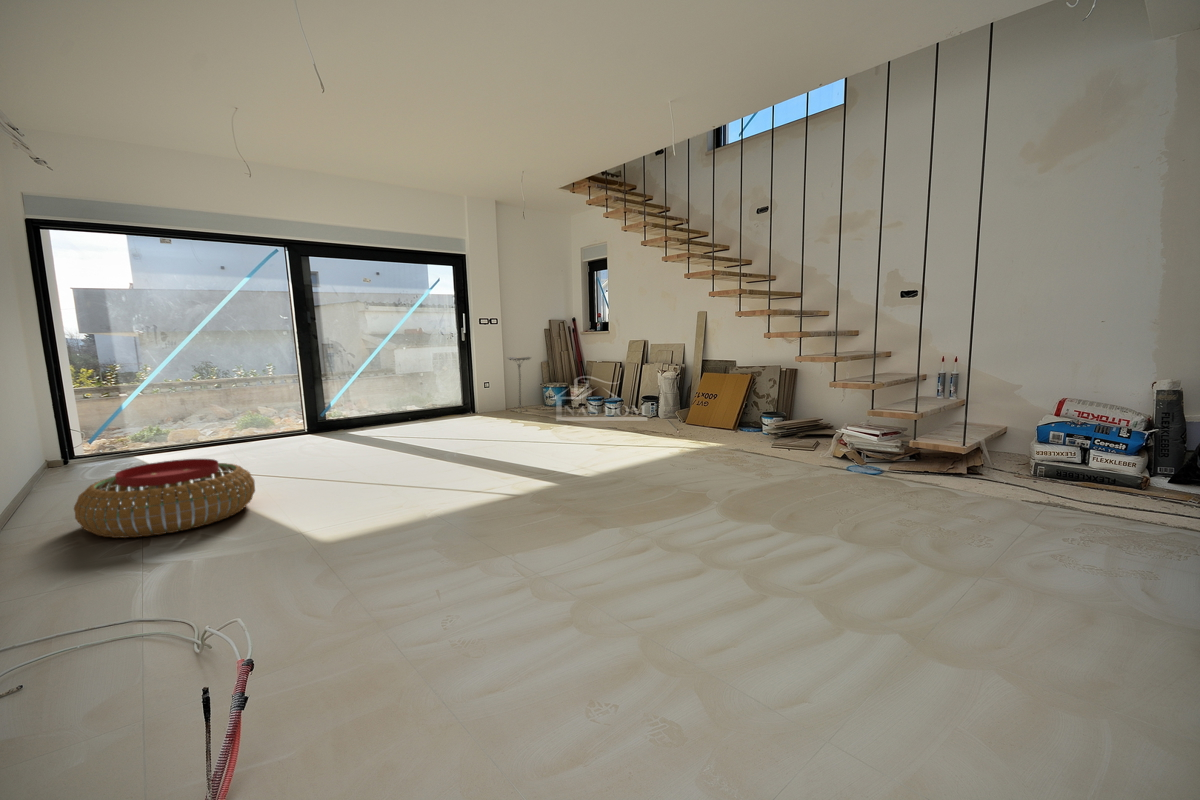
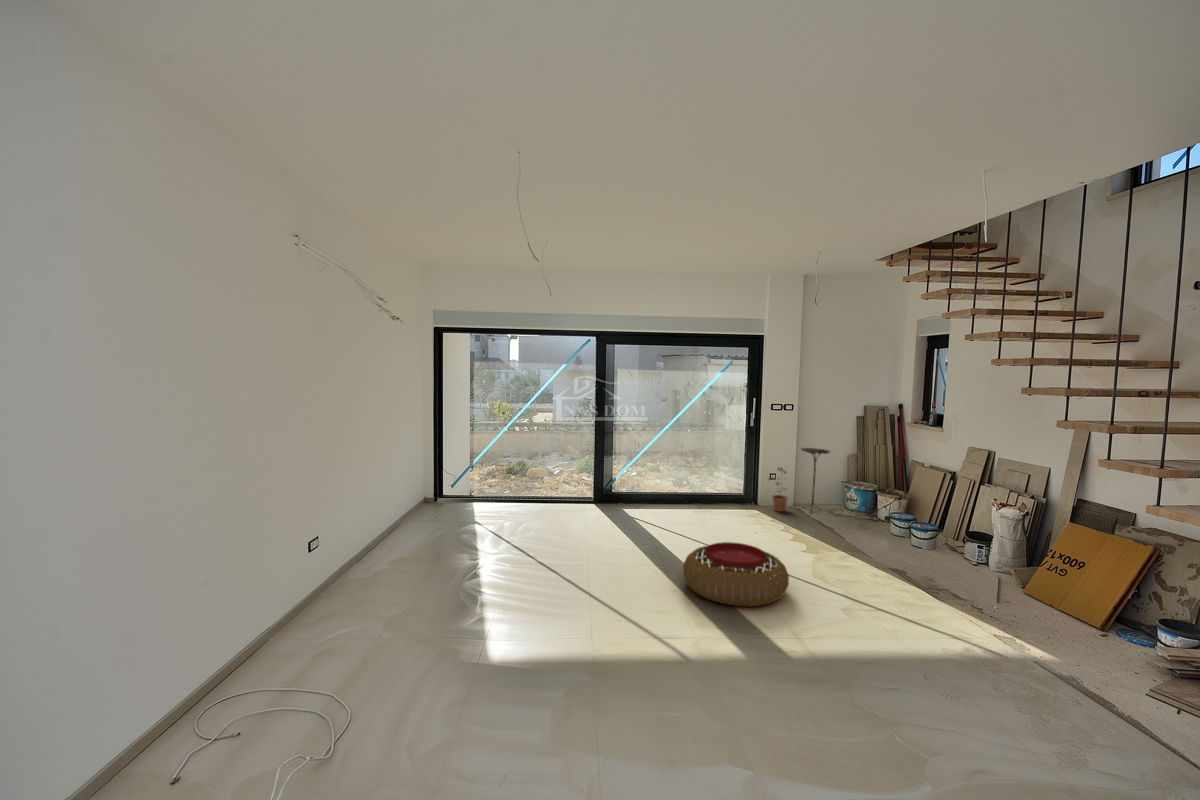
potted plant: none [482,375,503,415] -> present [768,467,788,512]
pouf: present [74,459,255,538] -> present [683,542,789,607]

